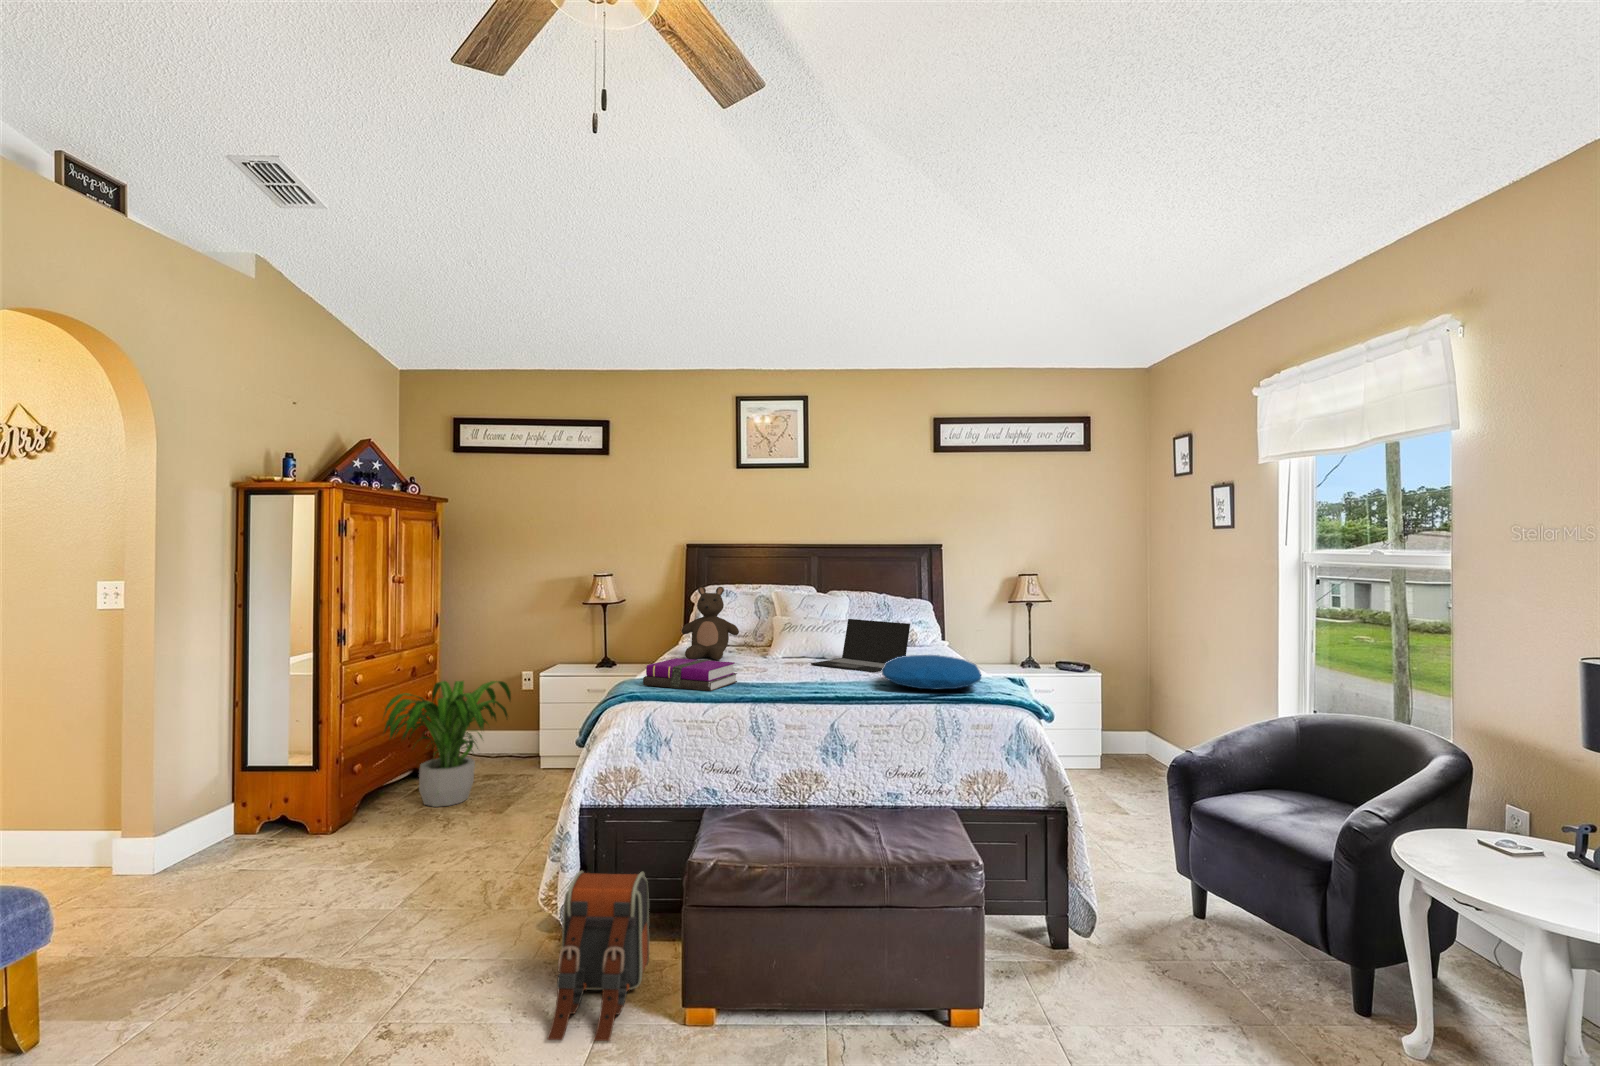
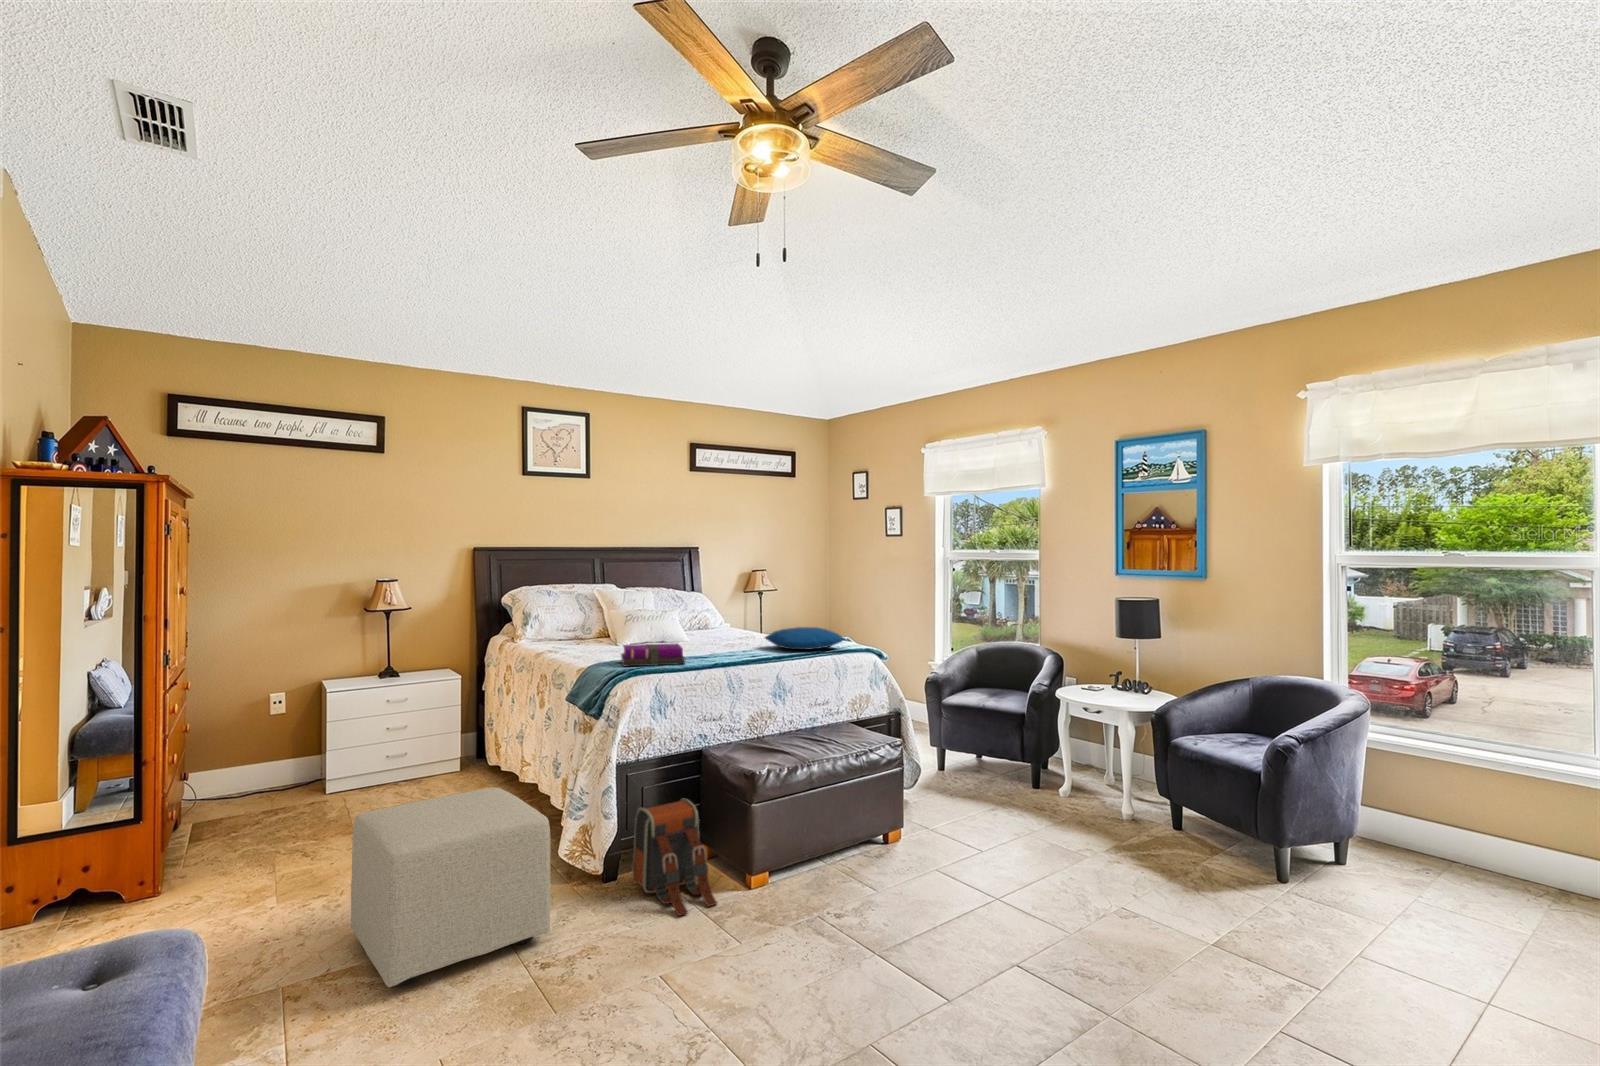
stuffed bear: present [682,586,739,660] -> none [548,587,600,652]
laptop: present [811,619,910,673] -> none [679,609,746,646]
potted plant: present [384,681,511,807] -> none [188,699,340,846]
ottoman: none [223,805,476,1009] -> present [351,788,551,988]

